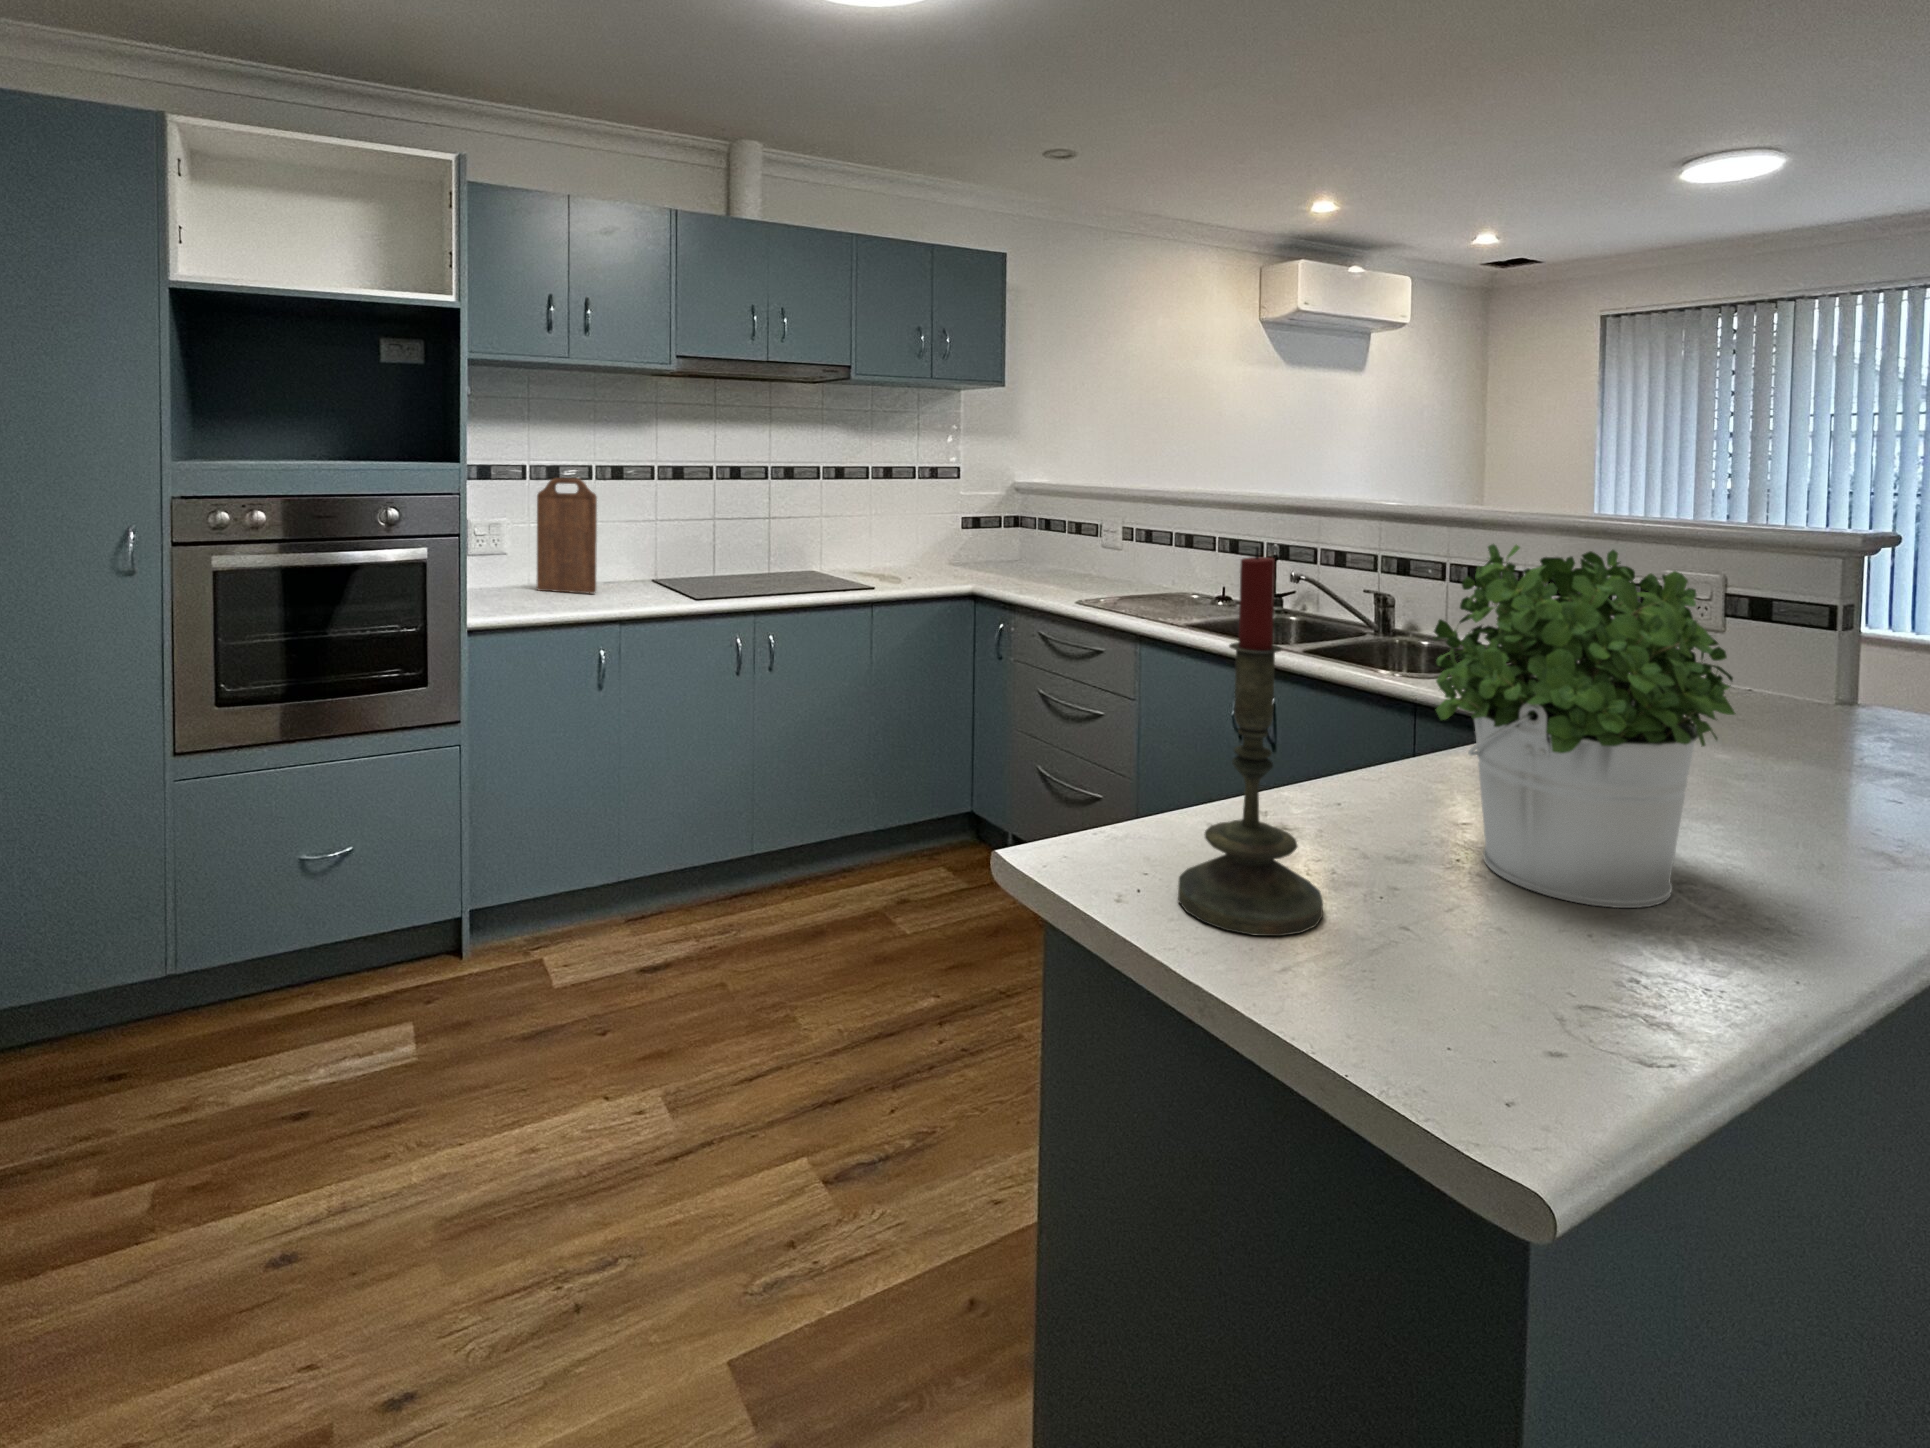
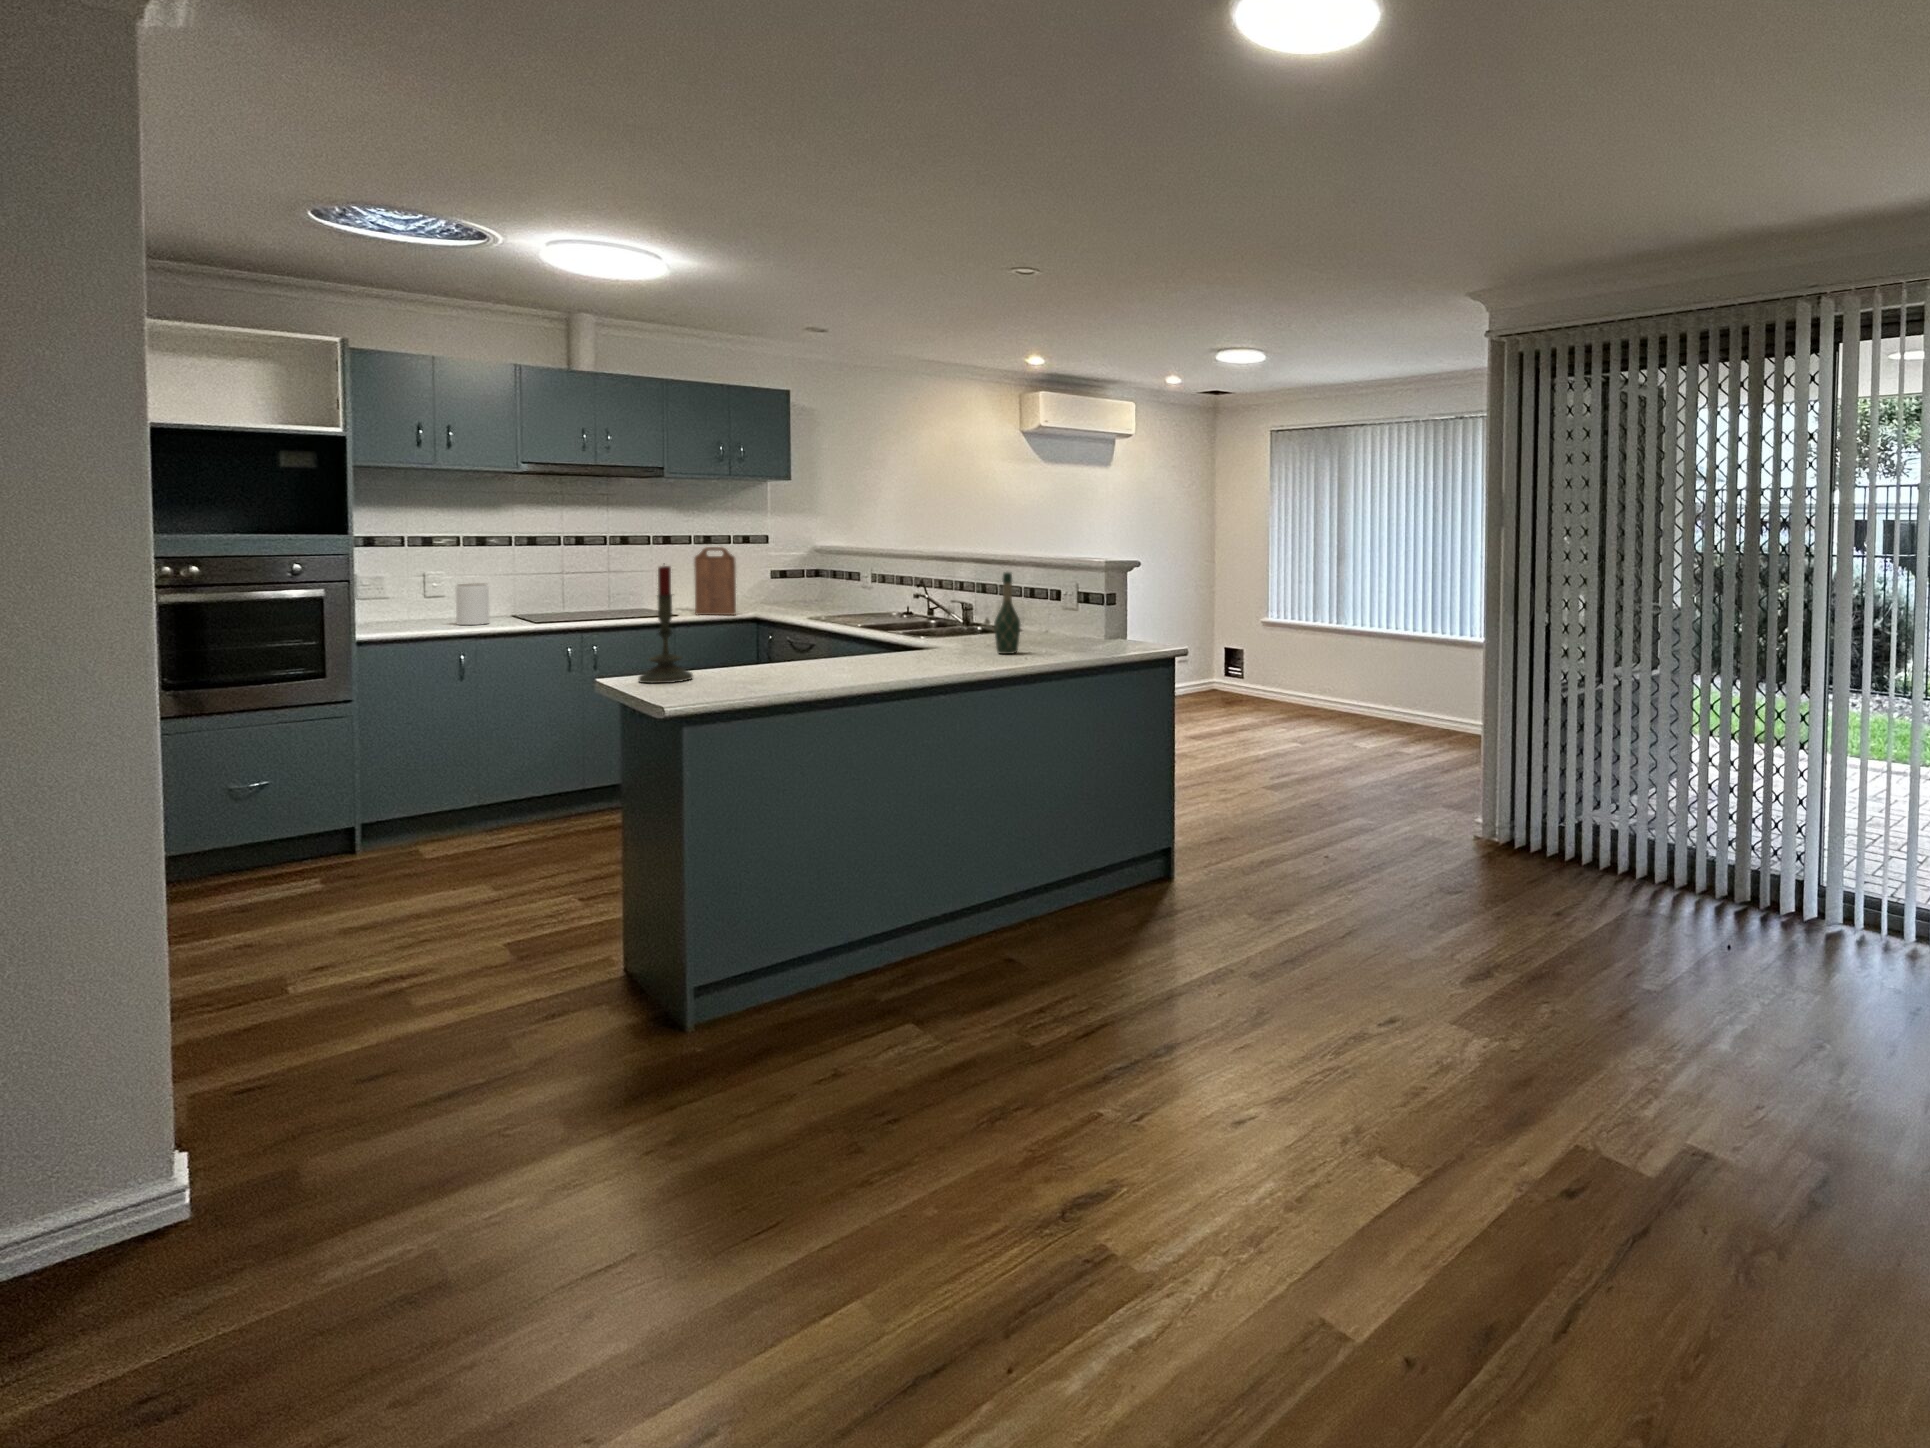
cutting board: present [537,478,597,593] -> present [694,547,736,615]
jar: none [593,538,635,603] -> present [456,584,489,625]
potted plant: present [1434,544,1736,908] -> none [752,561,854,676]
wine bottle: none [1797,567,1884,780] -> present [994,572,1021,654]

